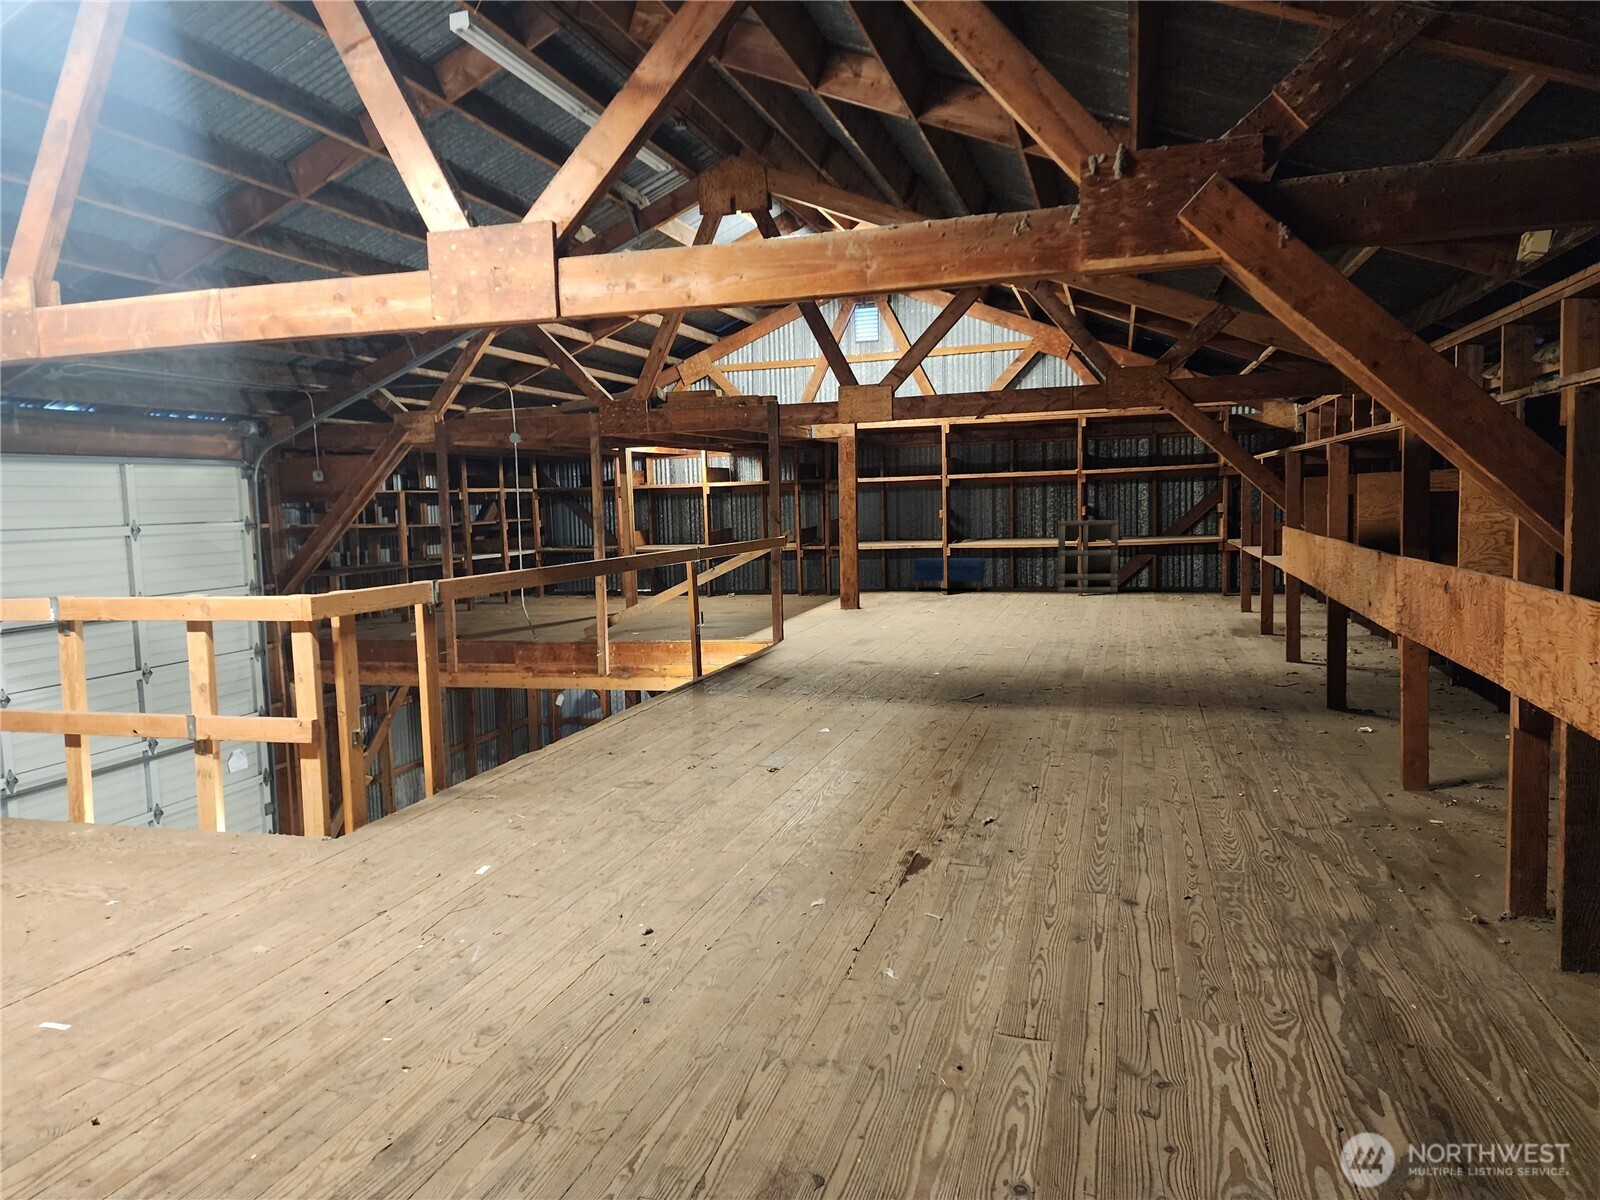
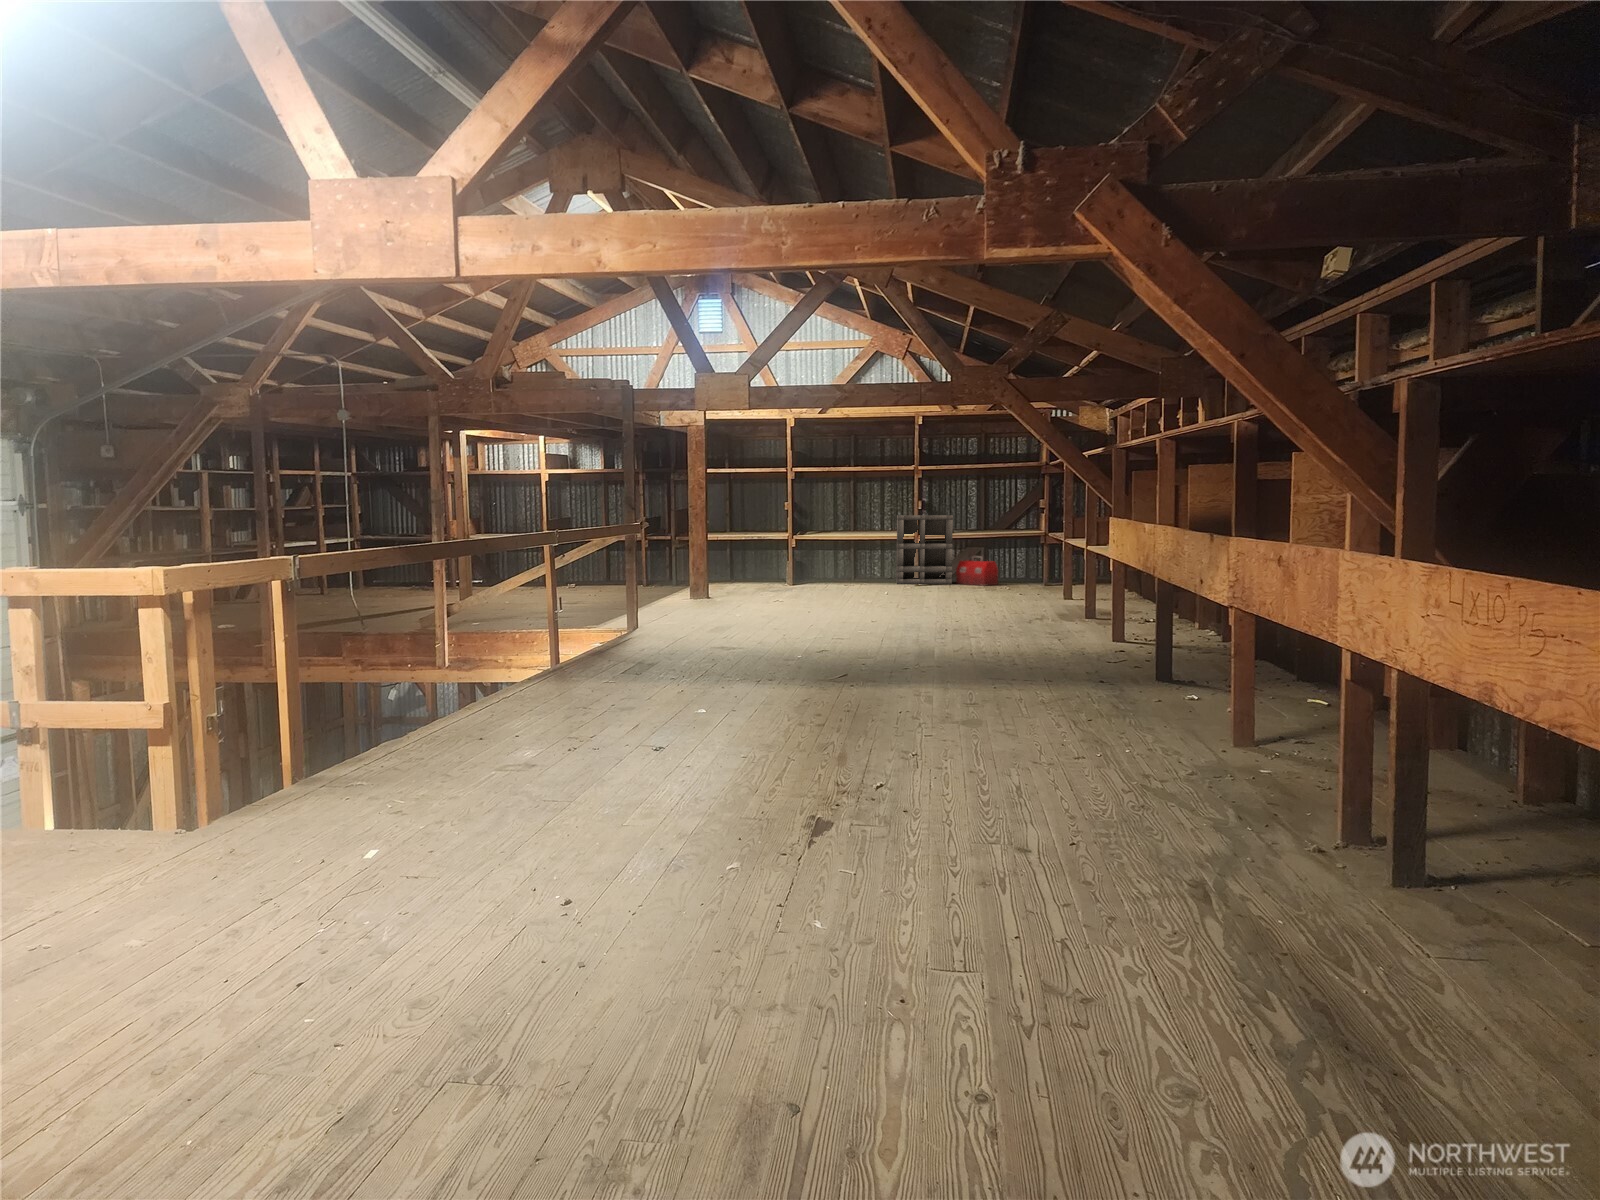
bench: present [914,558,985,591] -> none [758,550,827,583]
toolbox: none [1122,563,1169,594] -> present [956,556,998,586]

